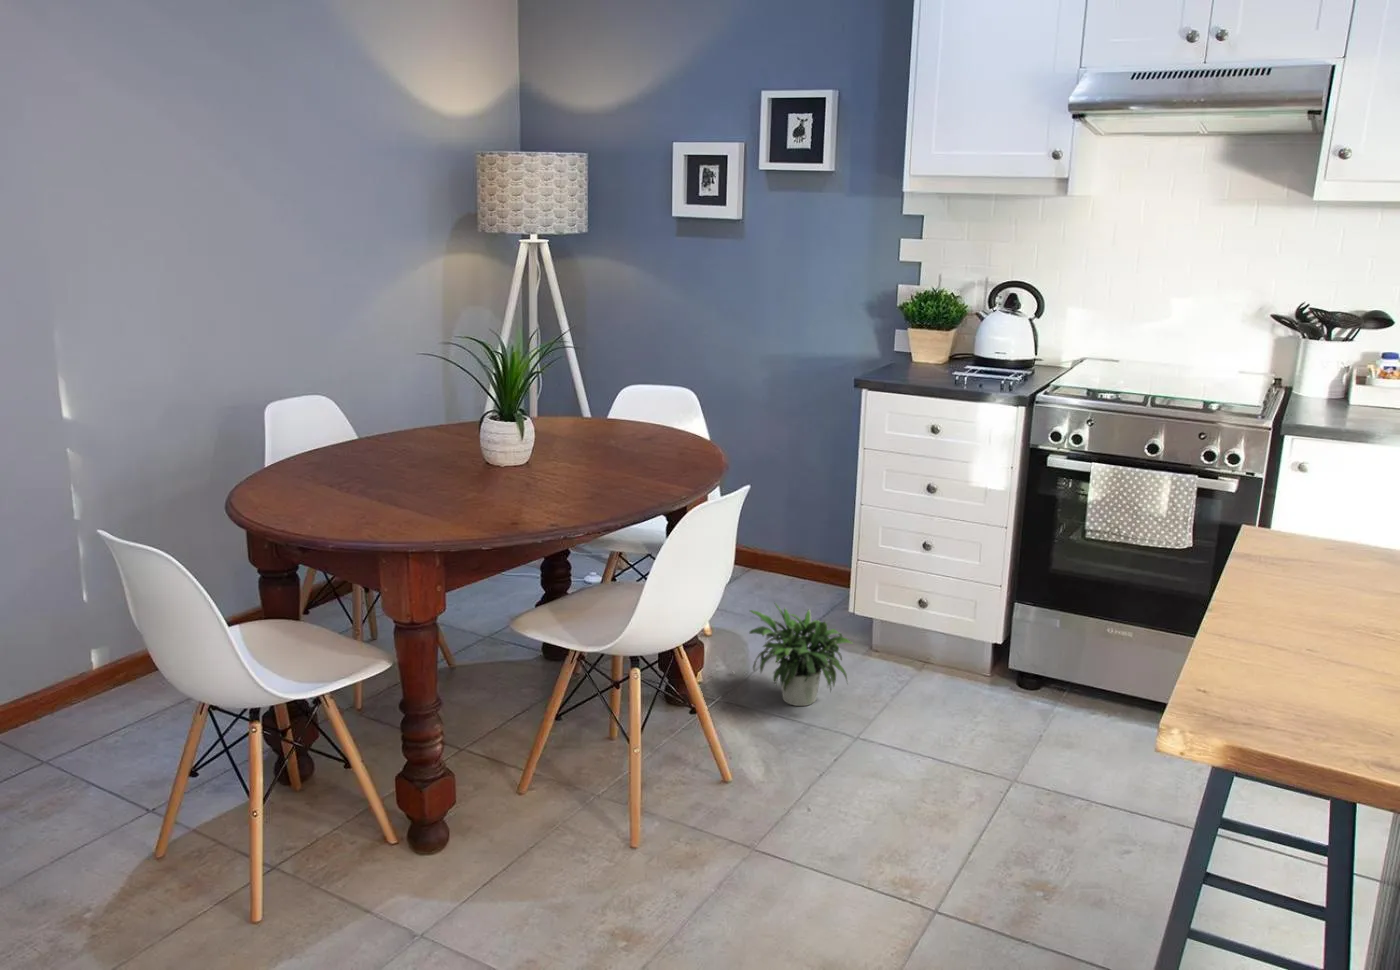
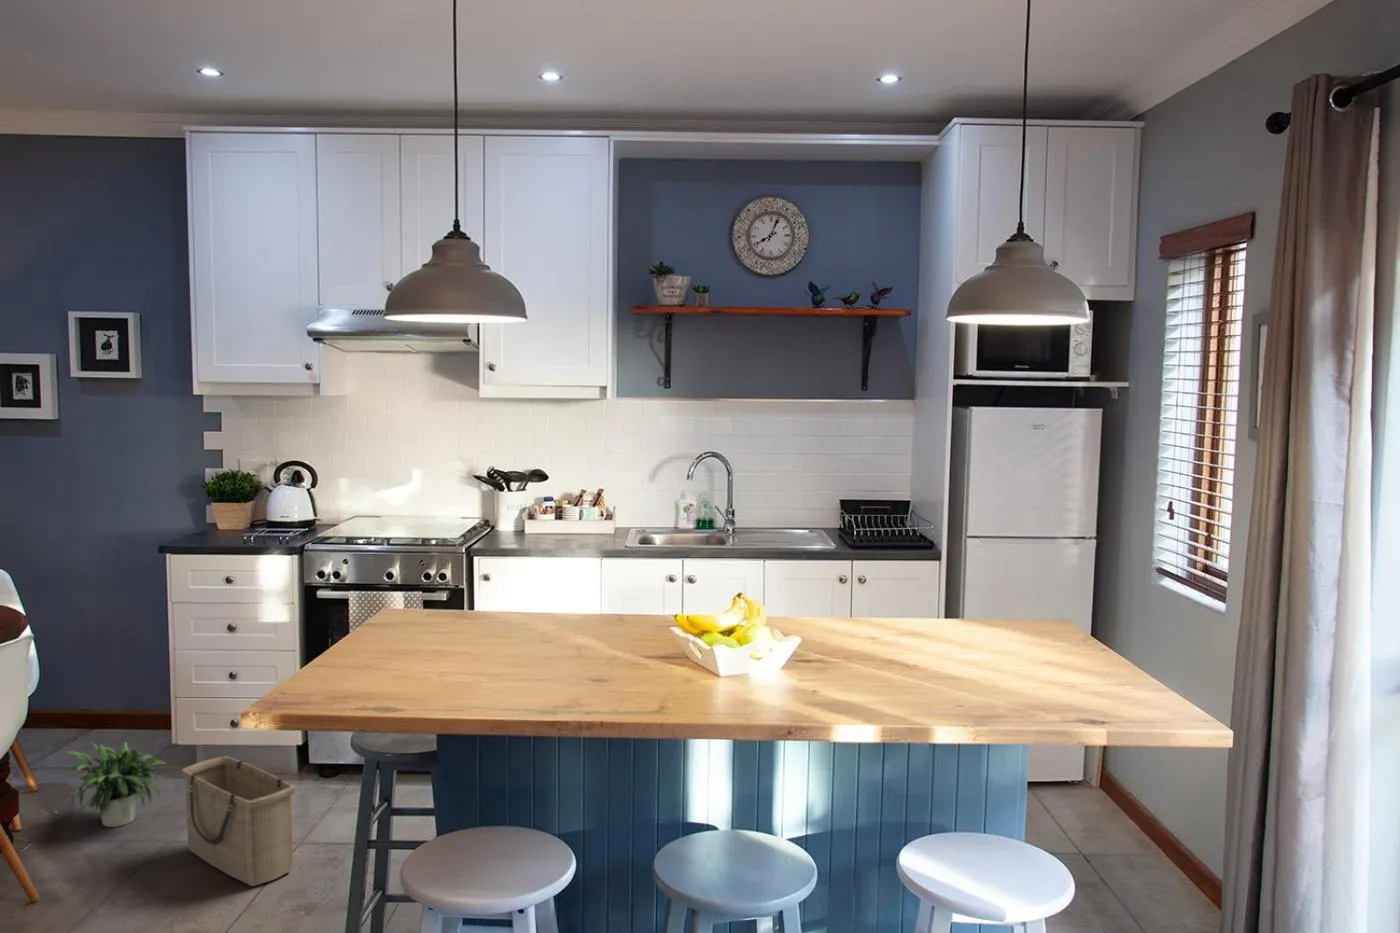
basket: none [883,655,1033,835] -> present [181,756,295,886]

